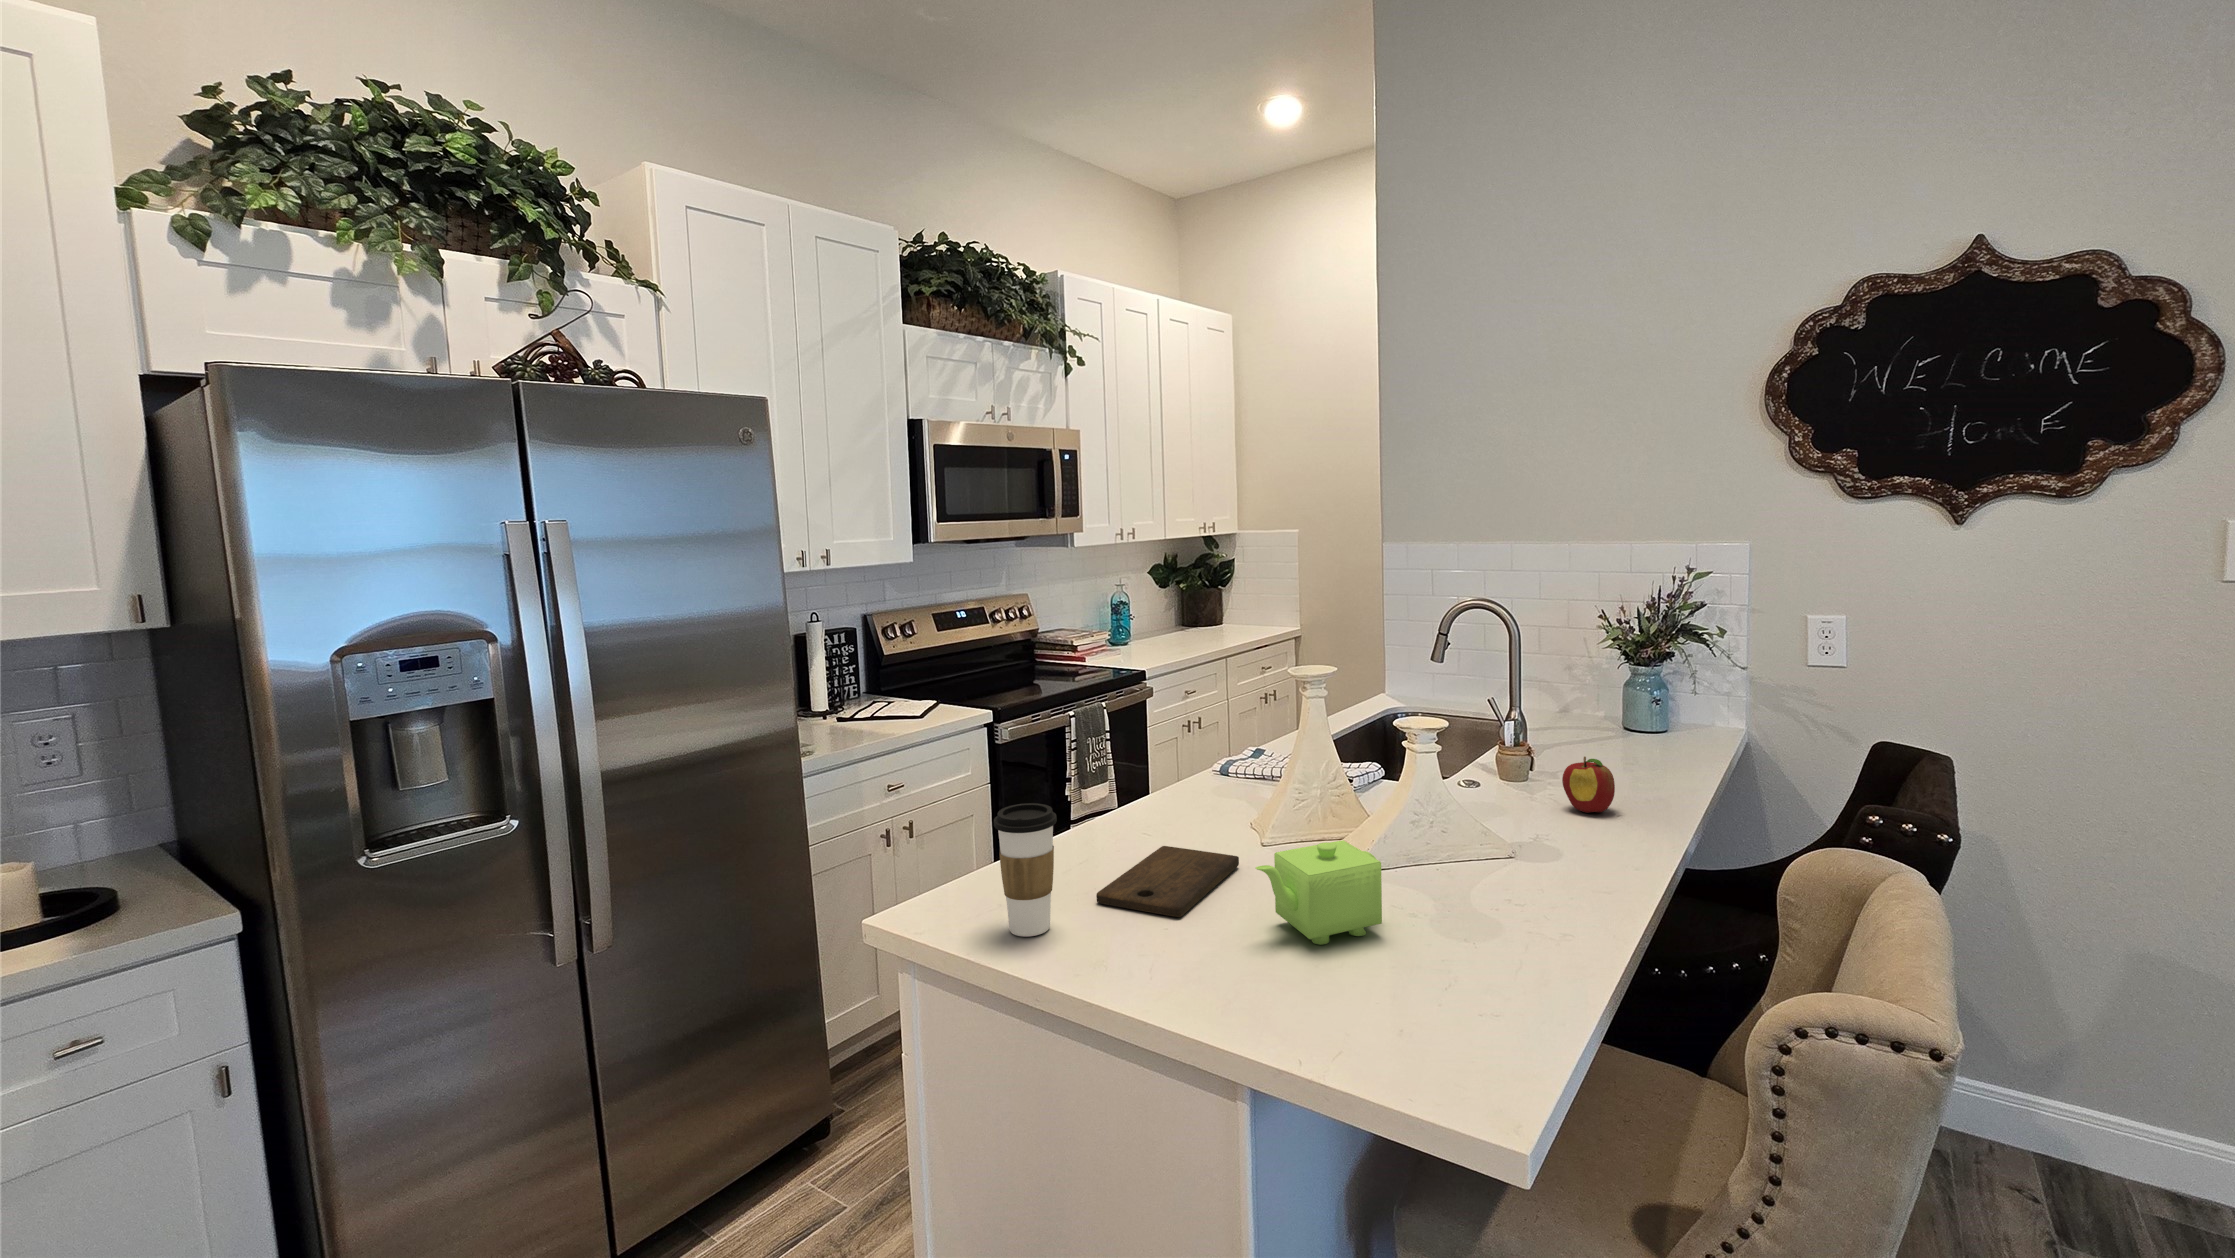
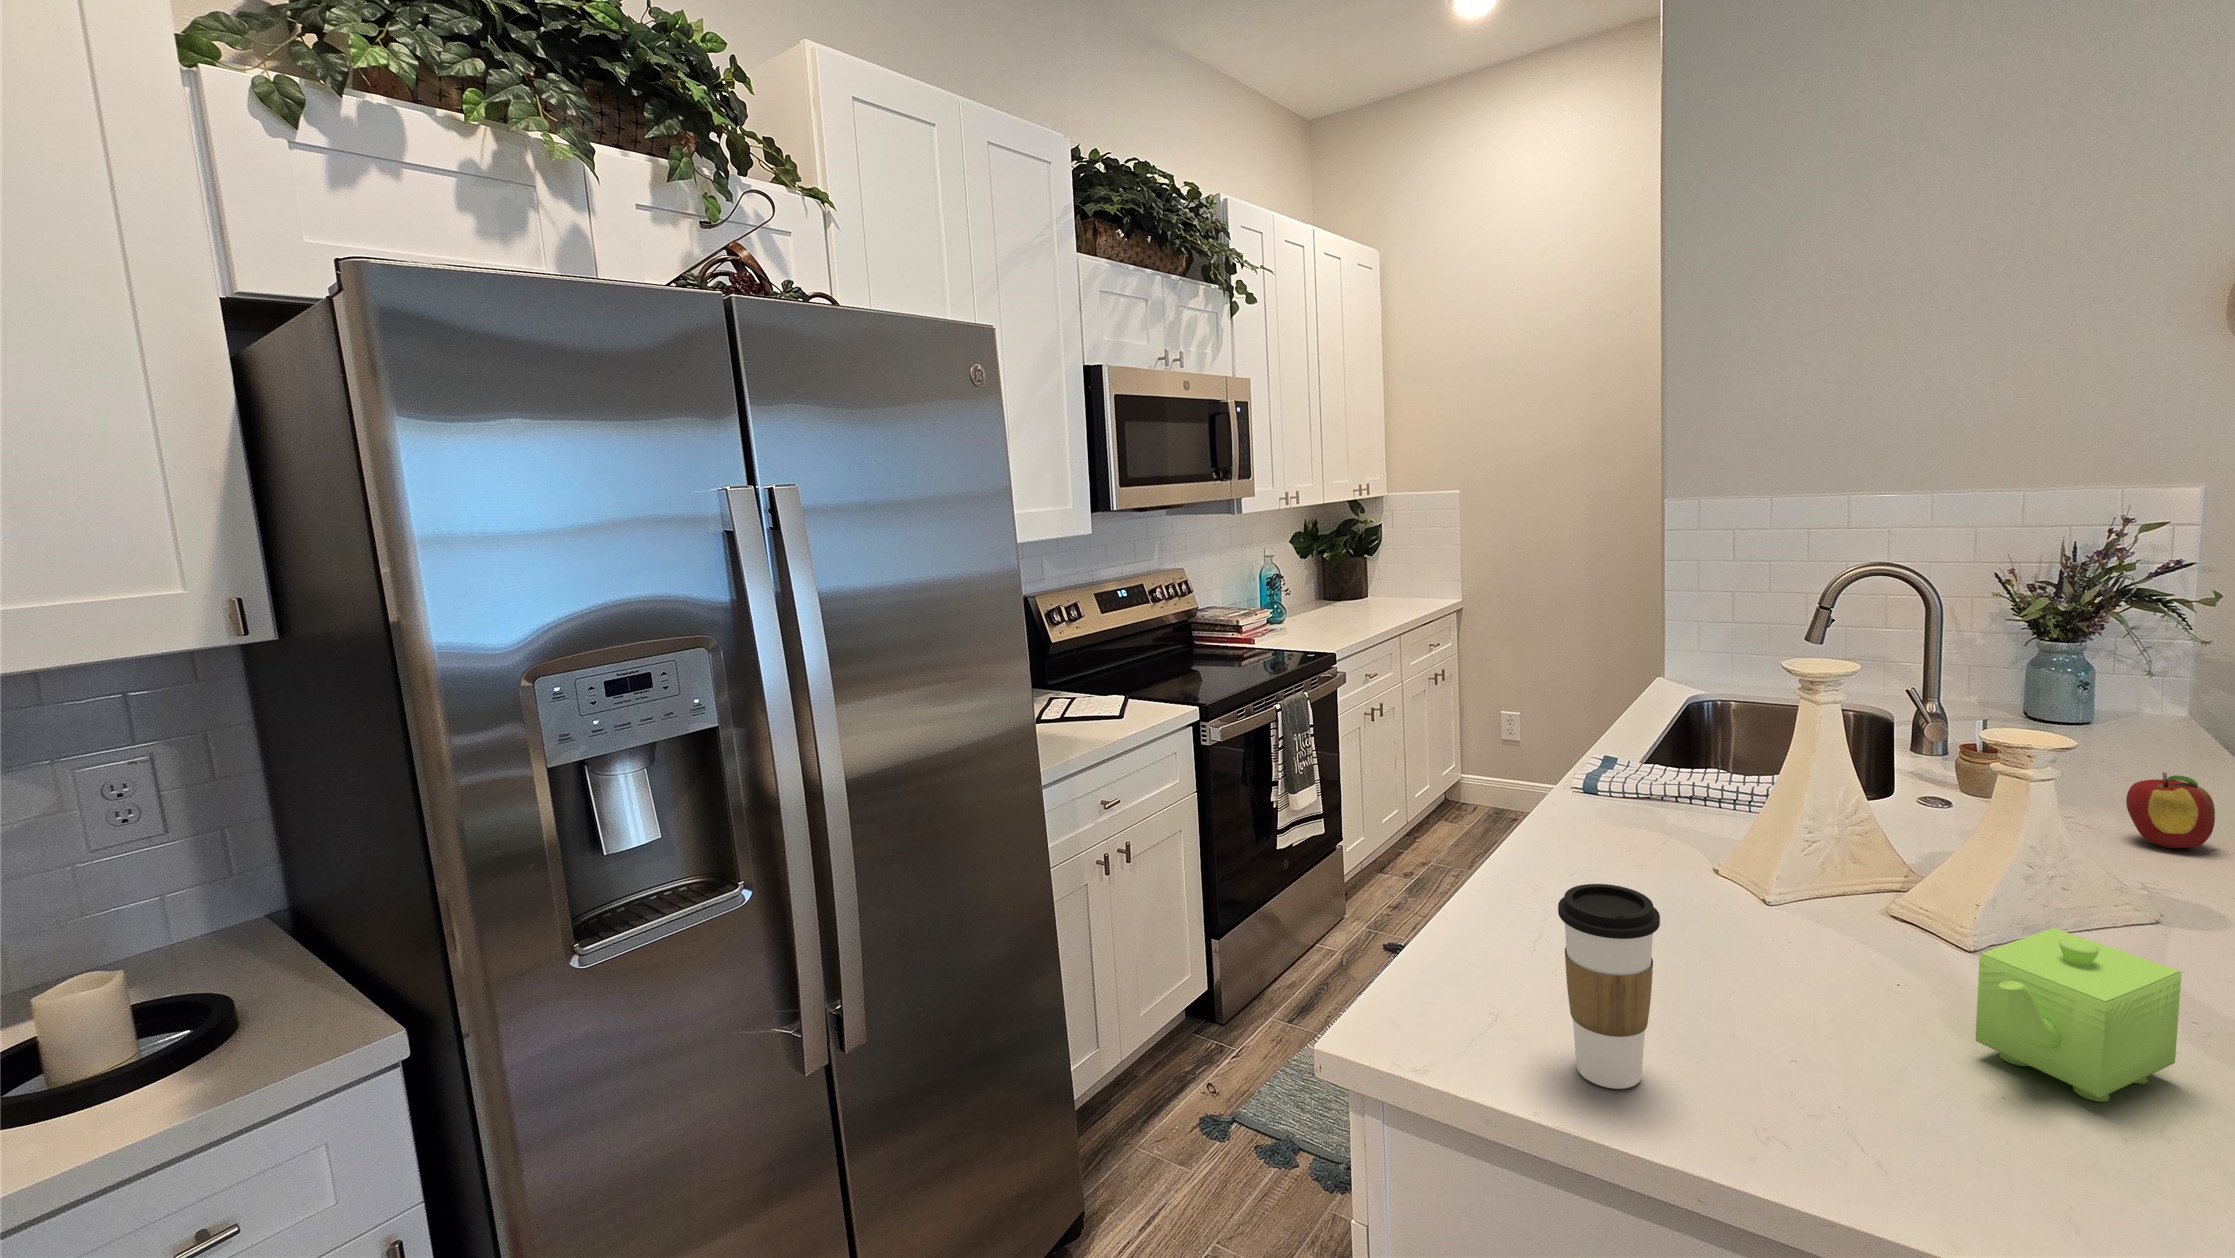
cutting board: present [1096,846,1239,917] -> none [1657,916,1817,1046]

